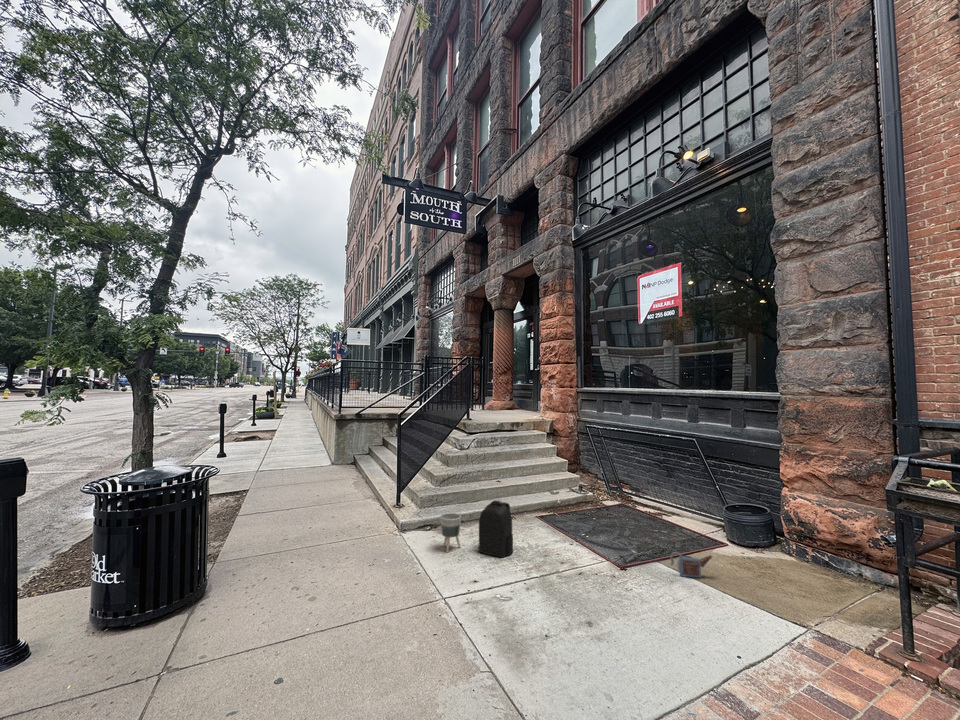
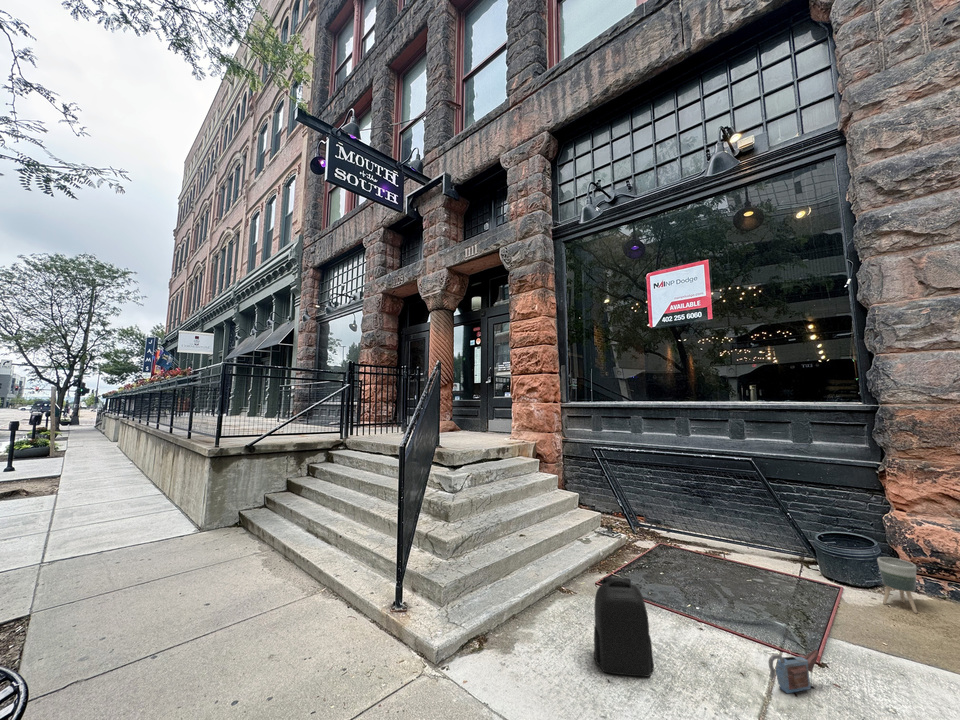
planter: present [440,513,461,552] -> present [877,557,917,613]
watering can: present [670,552,712,578] -> present [769,650,819,693]

